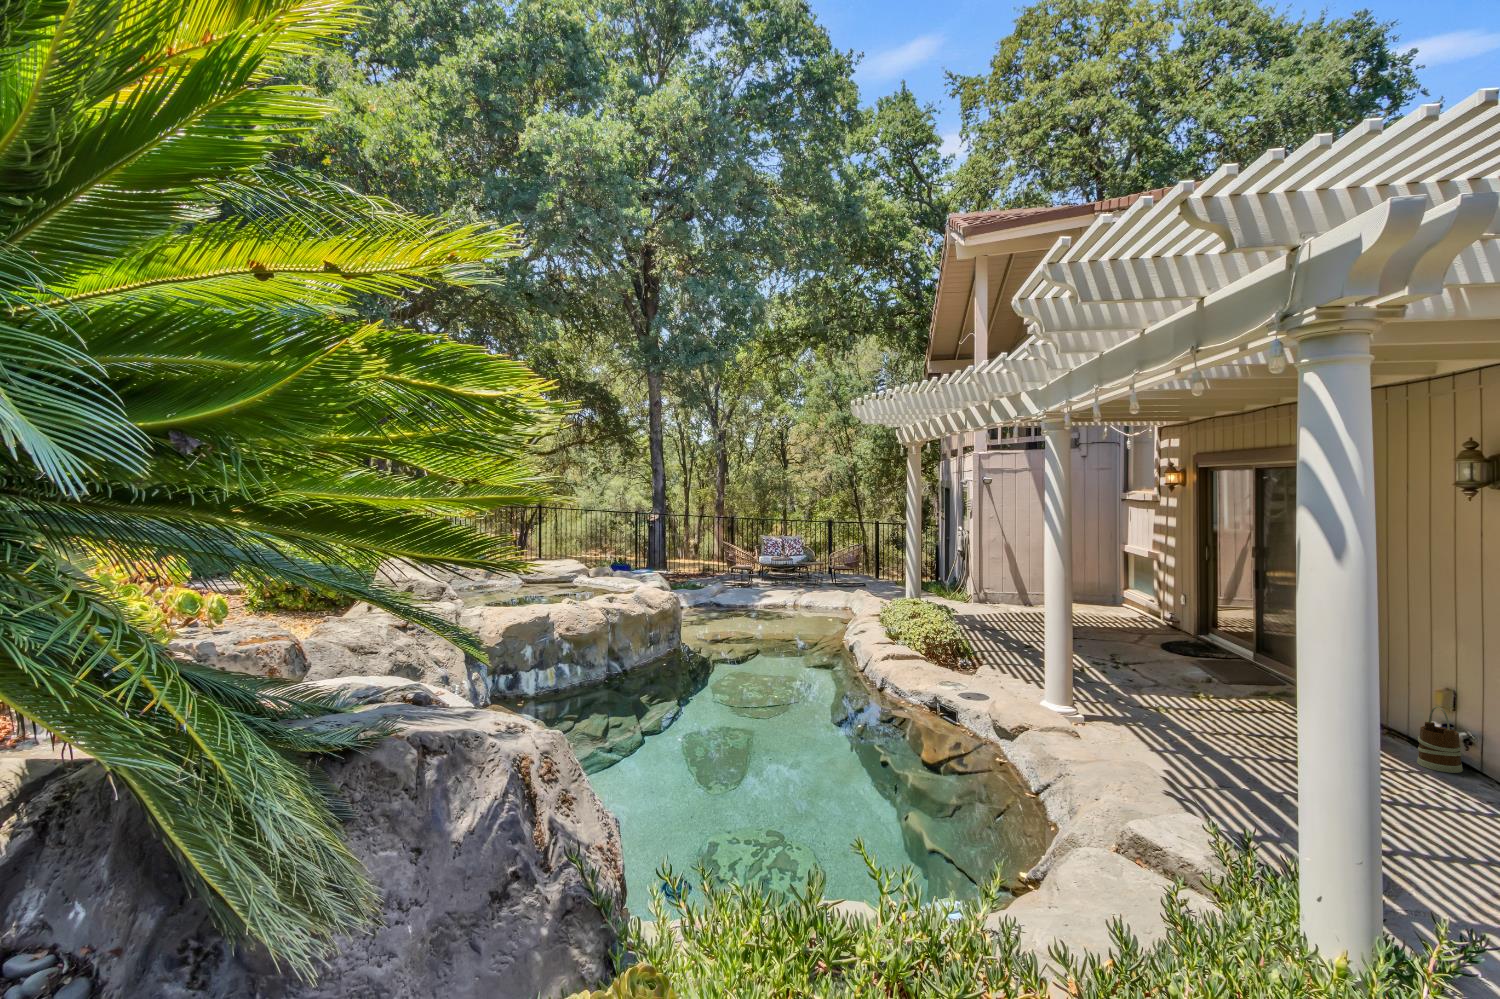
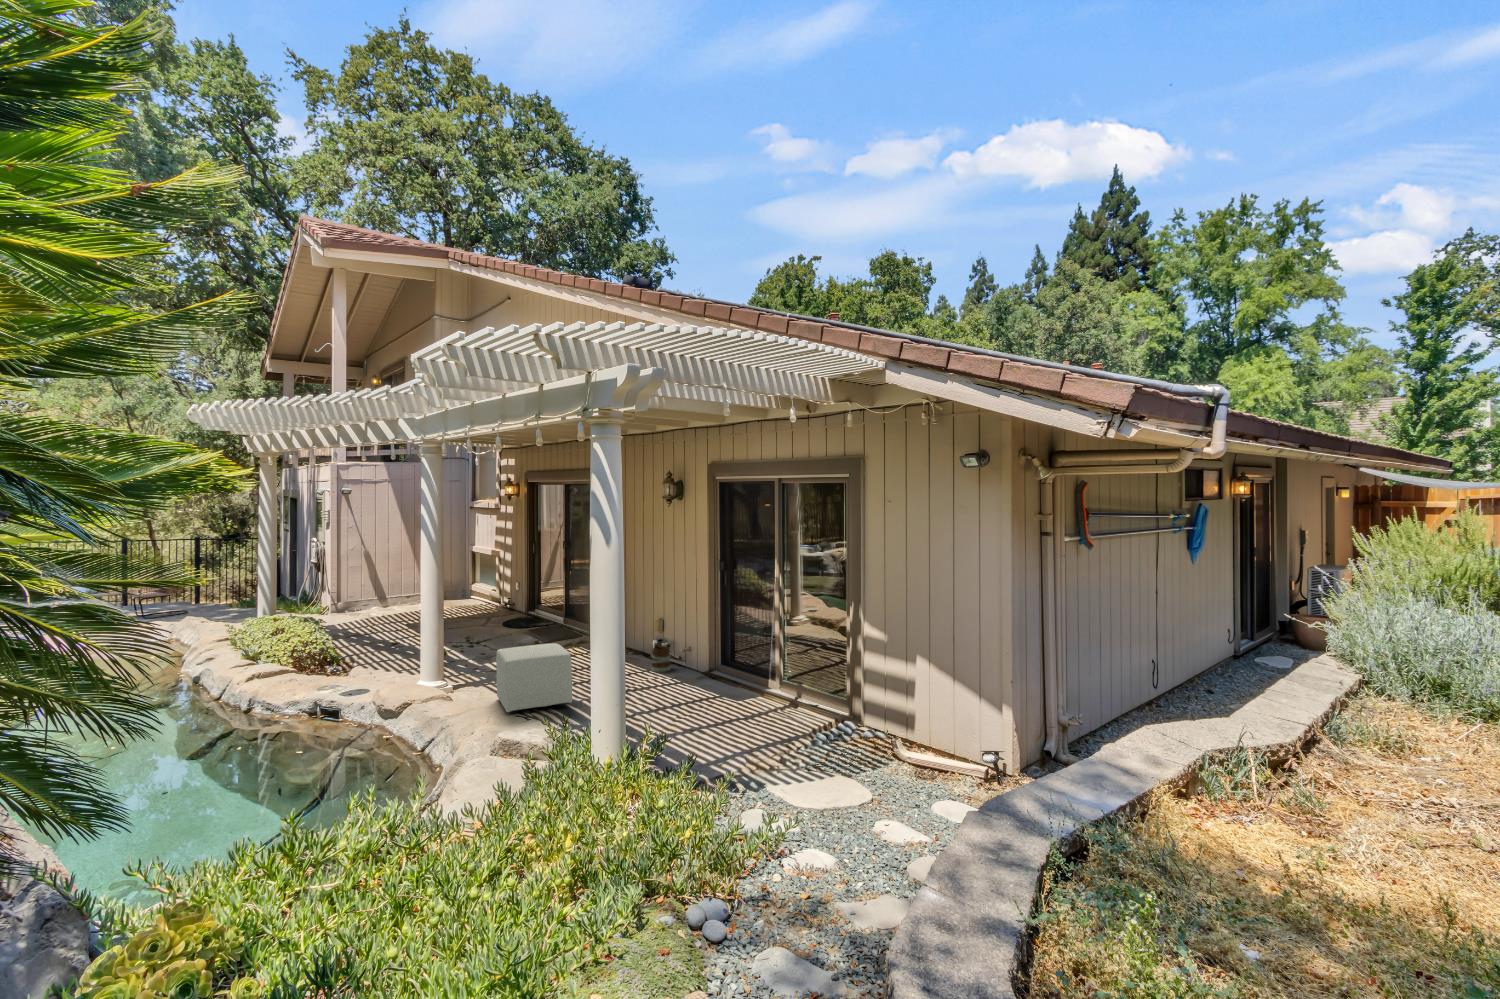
ottoman: none [1141,684,1263,789] -> present [496,643,572,713]

